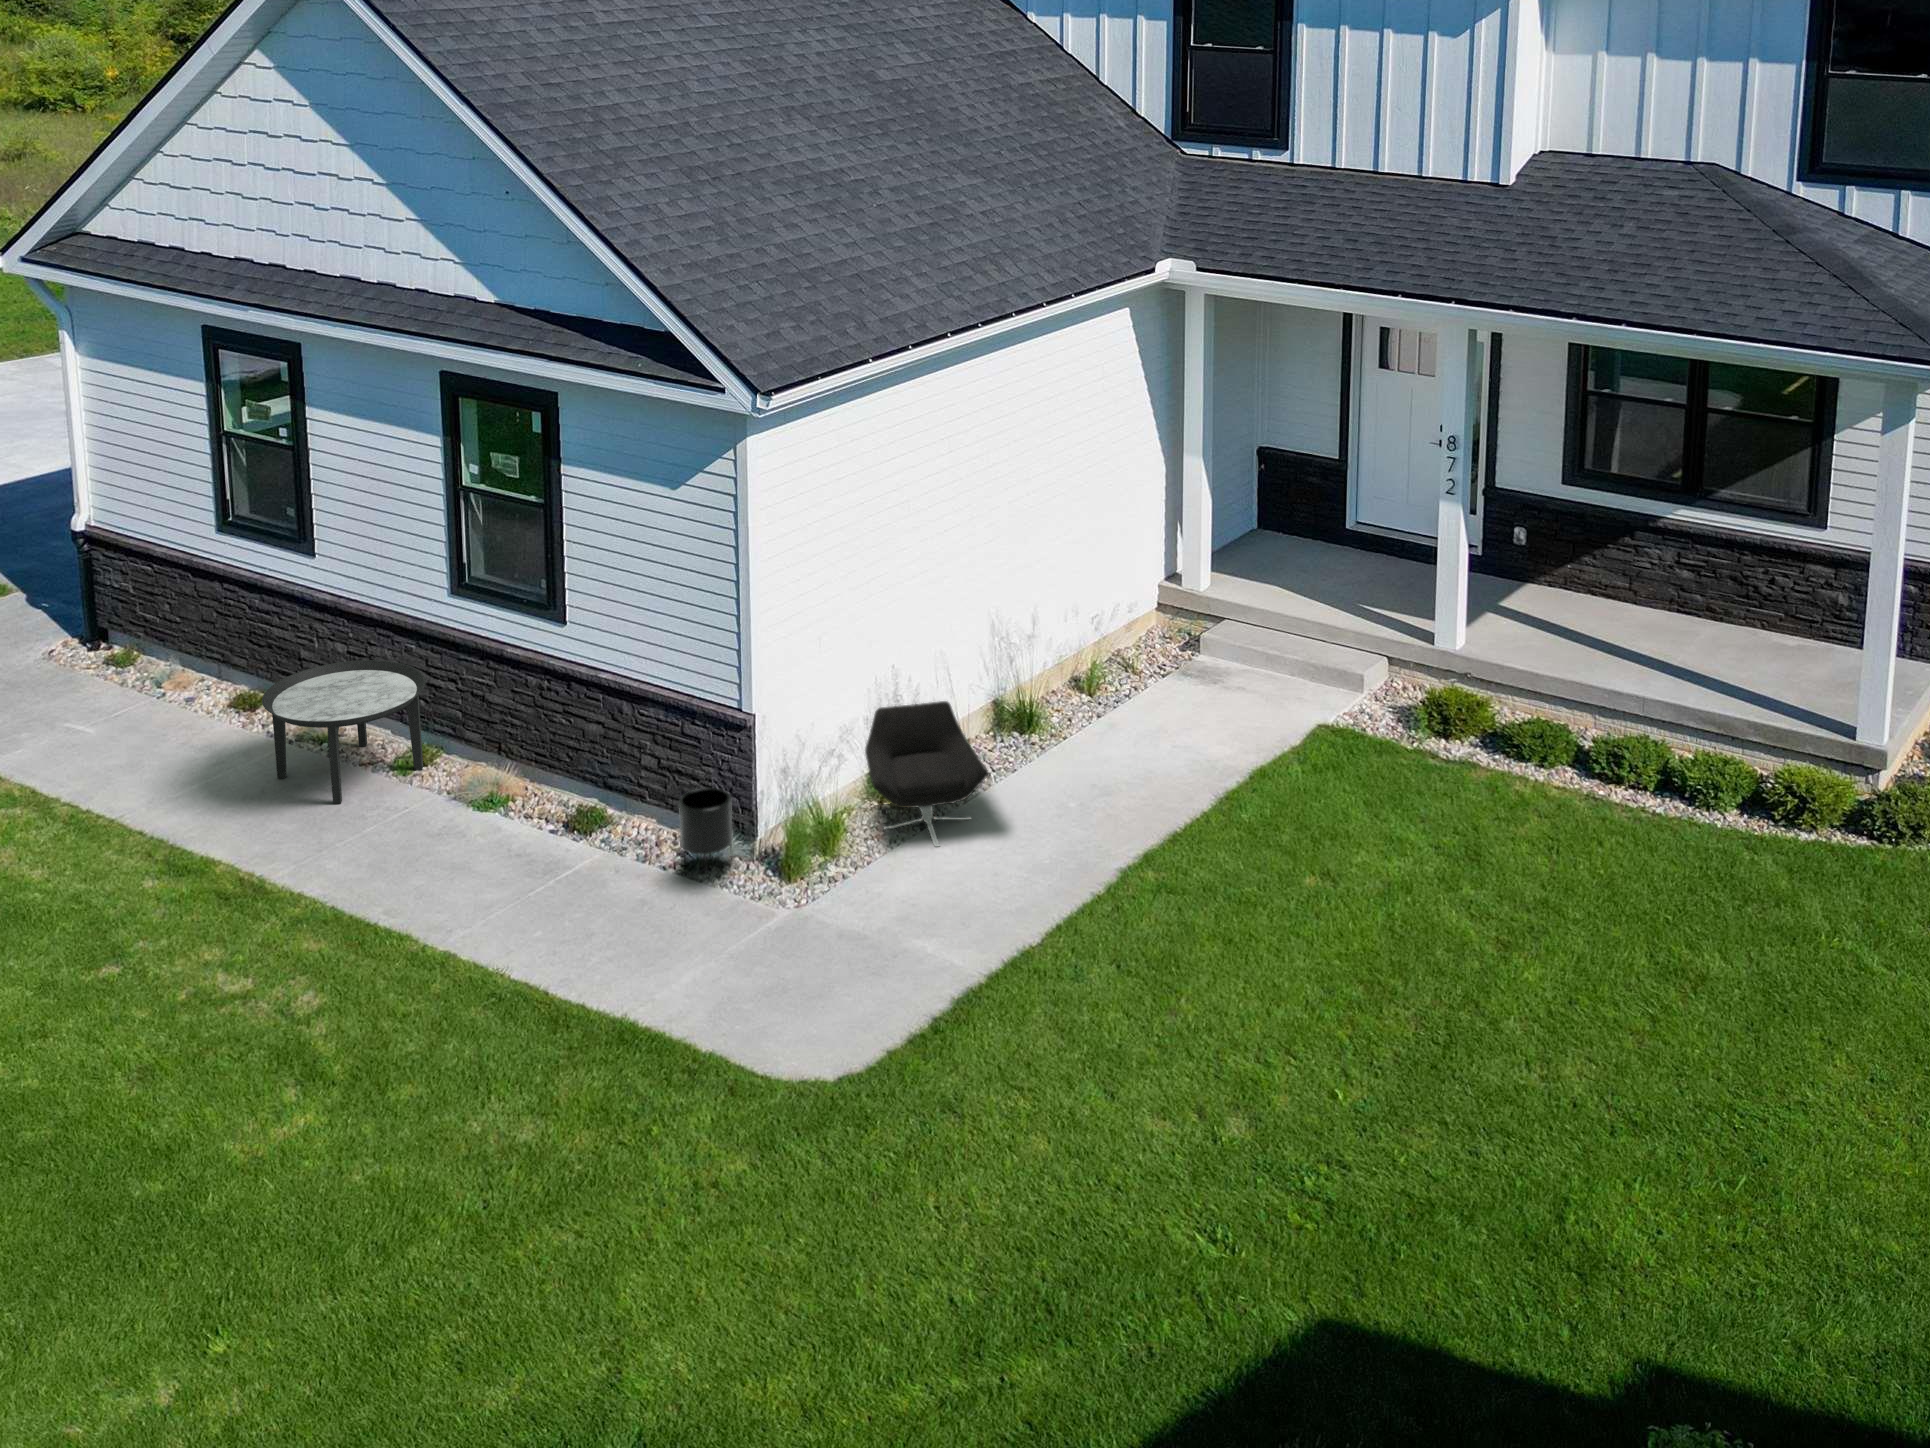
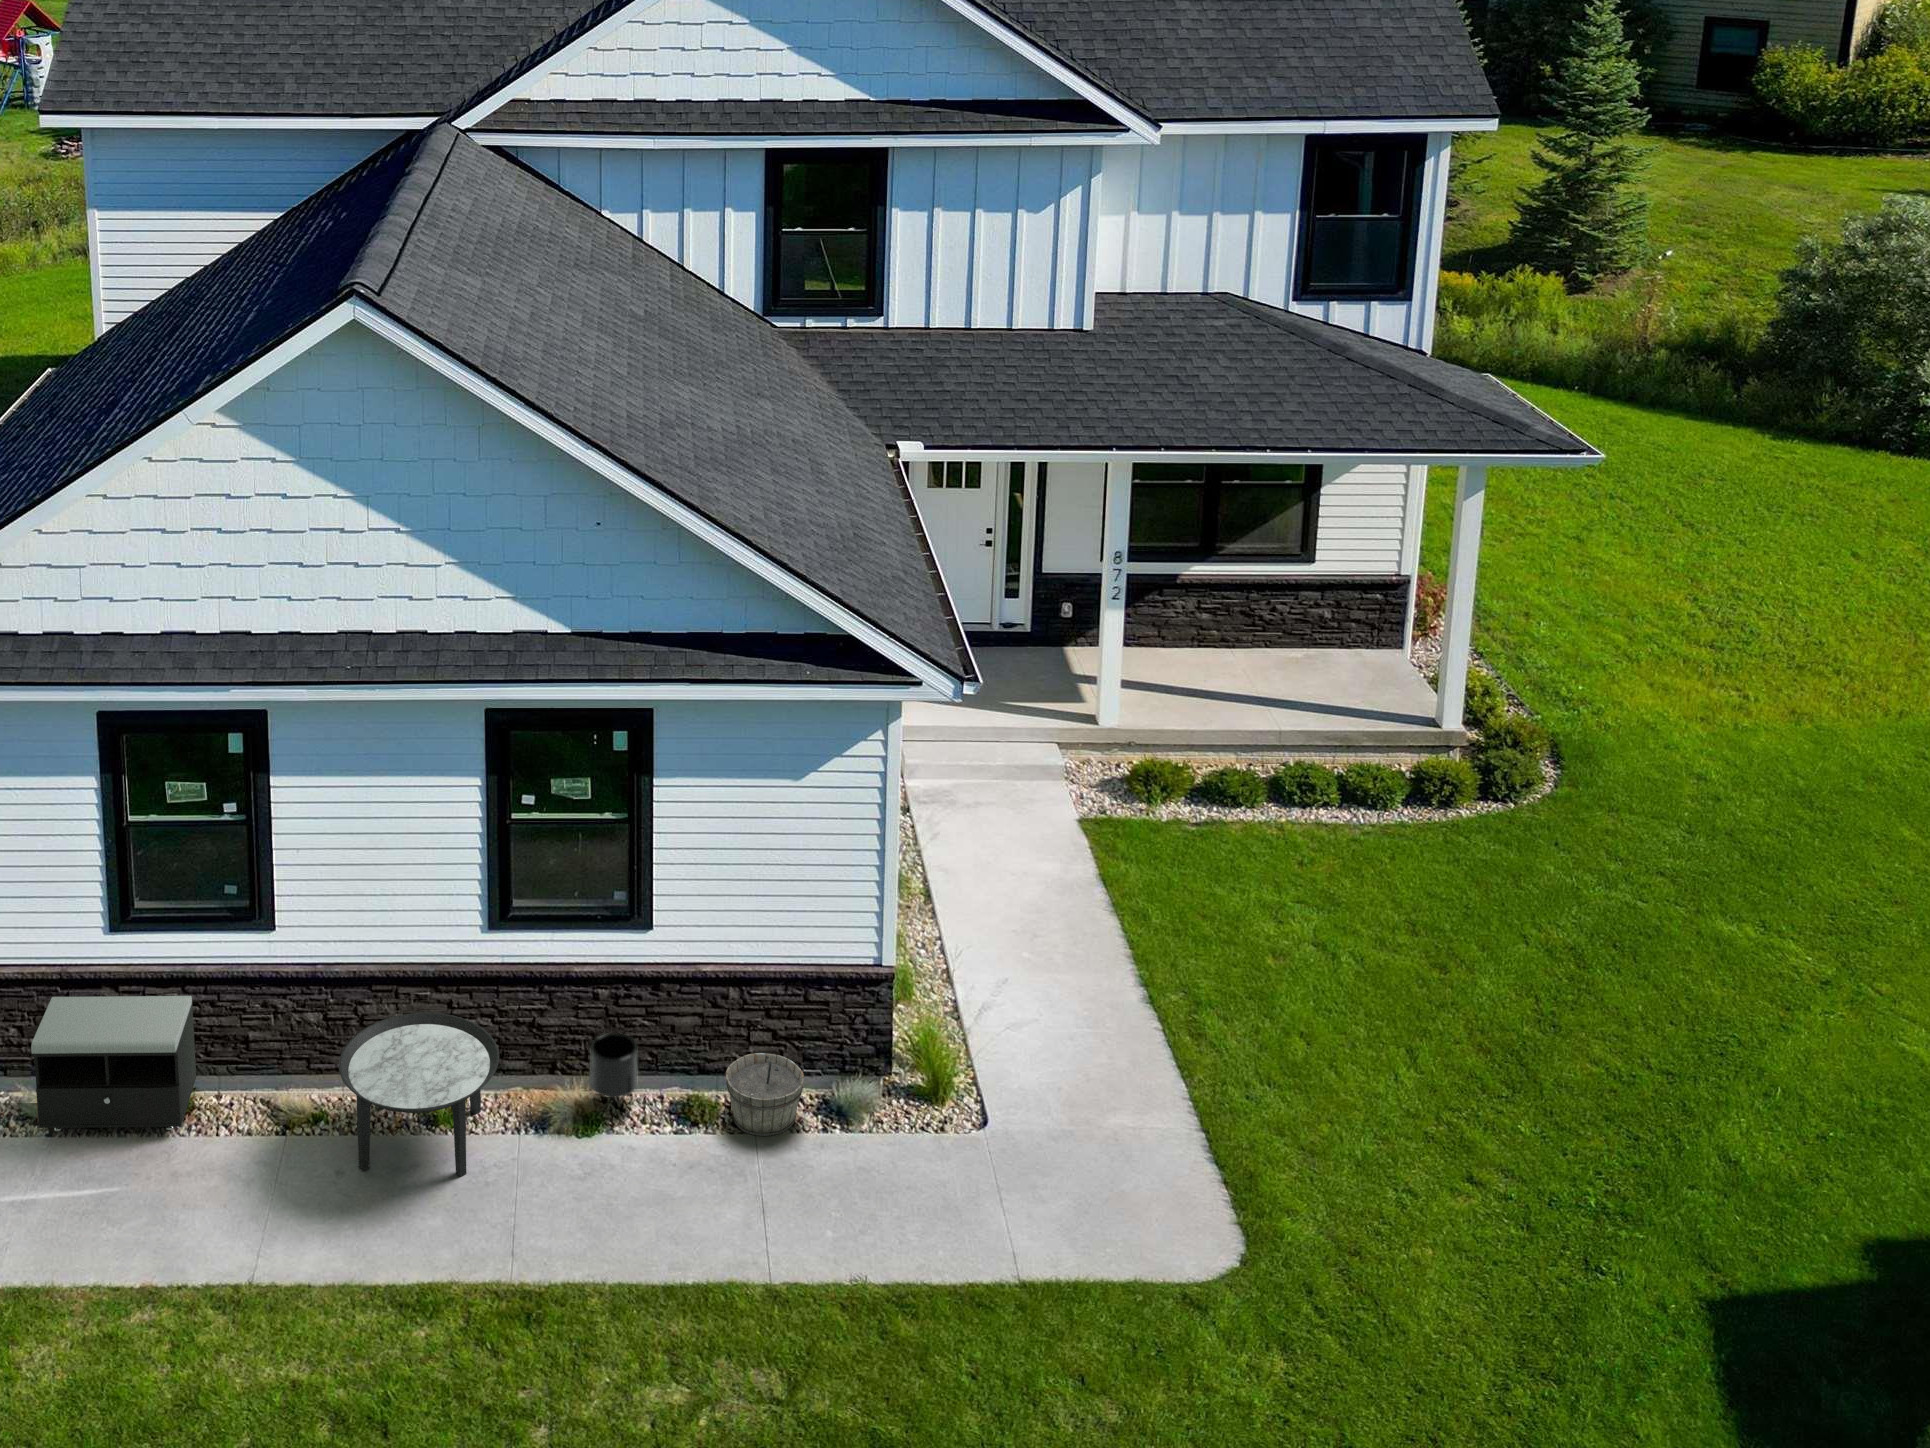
storage bench: none [117,582,271,714] -> present [31,996,196,1131]
lounge chair: present [865,701,988,847] -> none [888,896,1008,1026]
wooden bucket: none [575,778,661,859] -> present [726,1053,804,1136]
planter: present [679,788,733,856] -> present [589,1033,637,1098]

